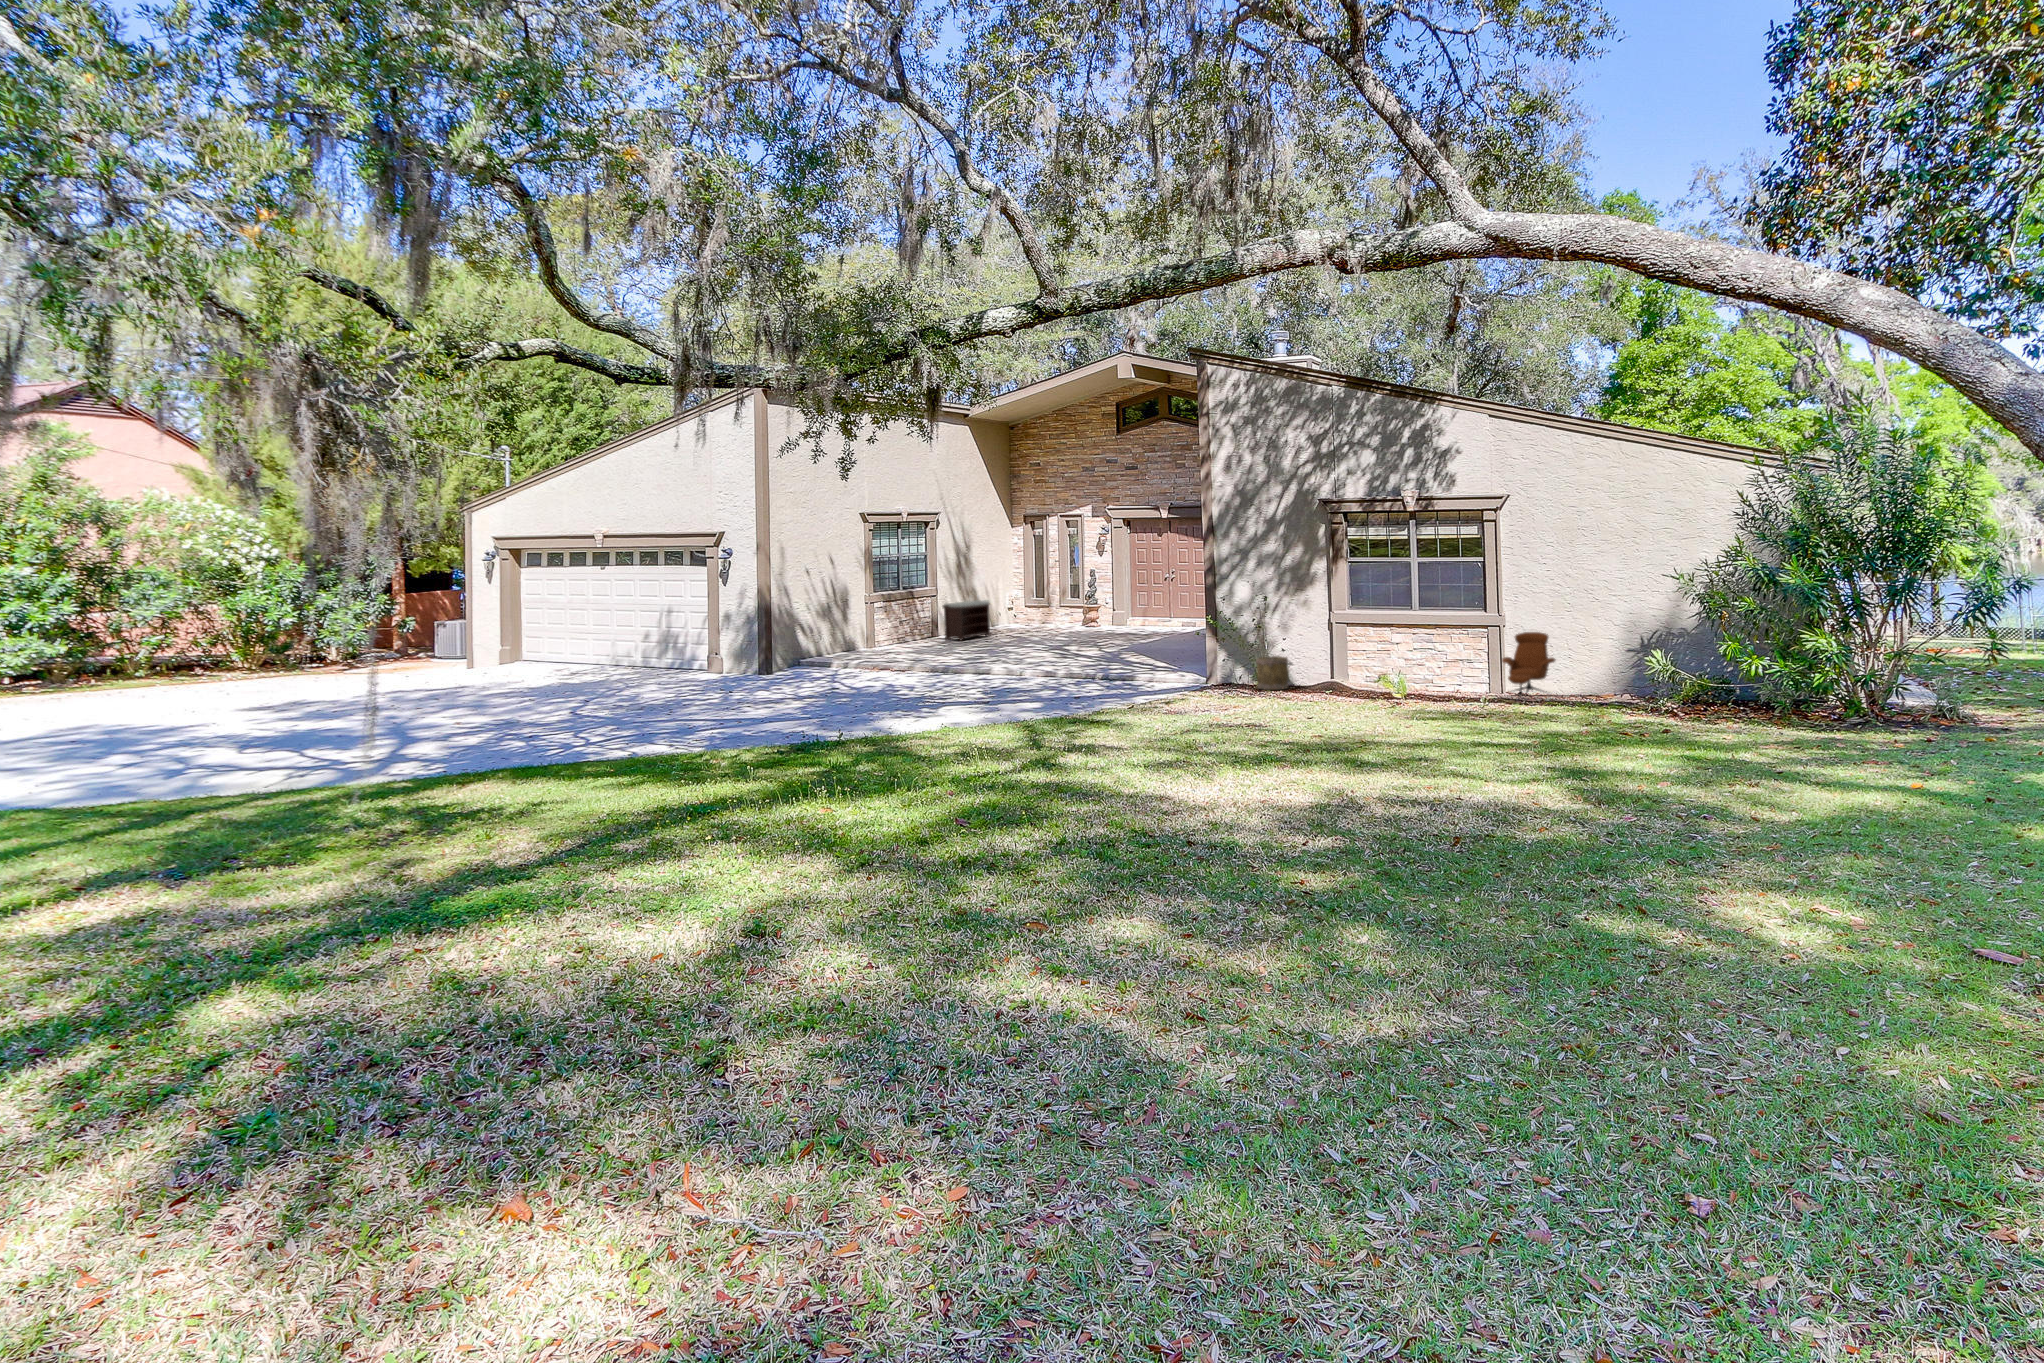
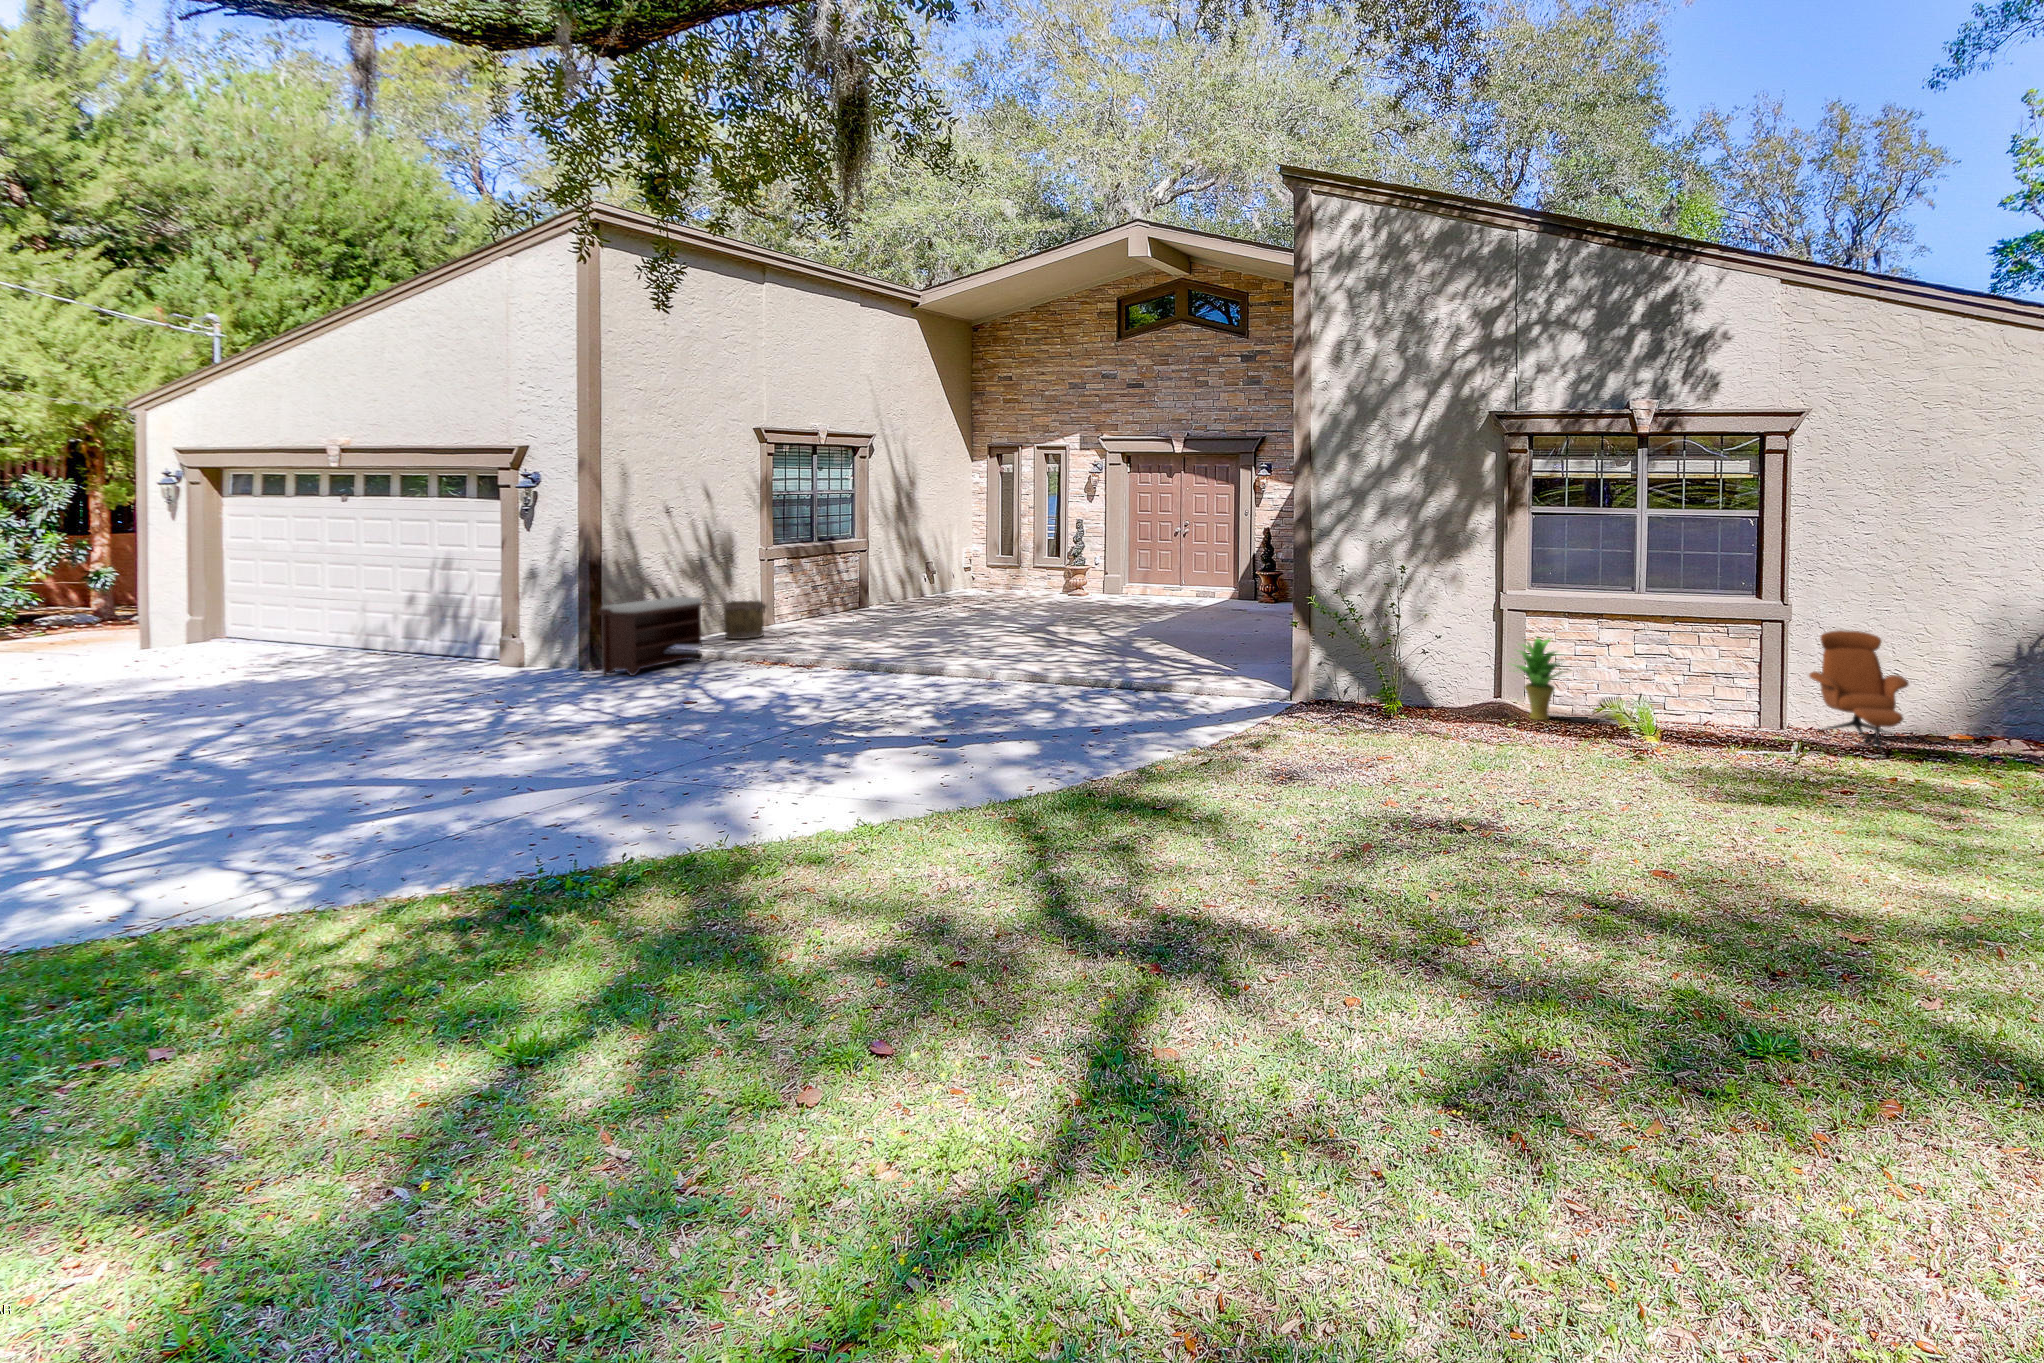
bench: present [943,600,990,641] -> present [598,597,703,676]
potted plant: none [1327,640,1366,690] -> present [1516,638,1564,720]
bucket: present [1256,656,1292,690] -> present [724,600,766,639]

